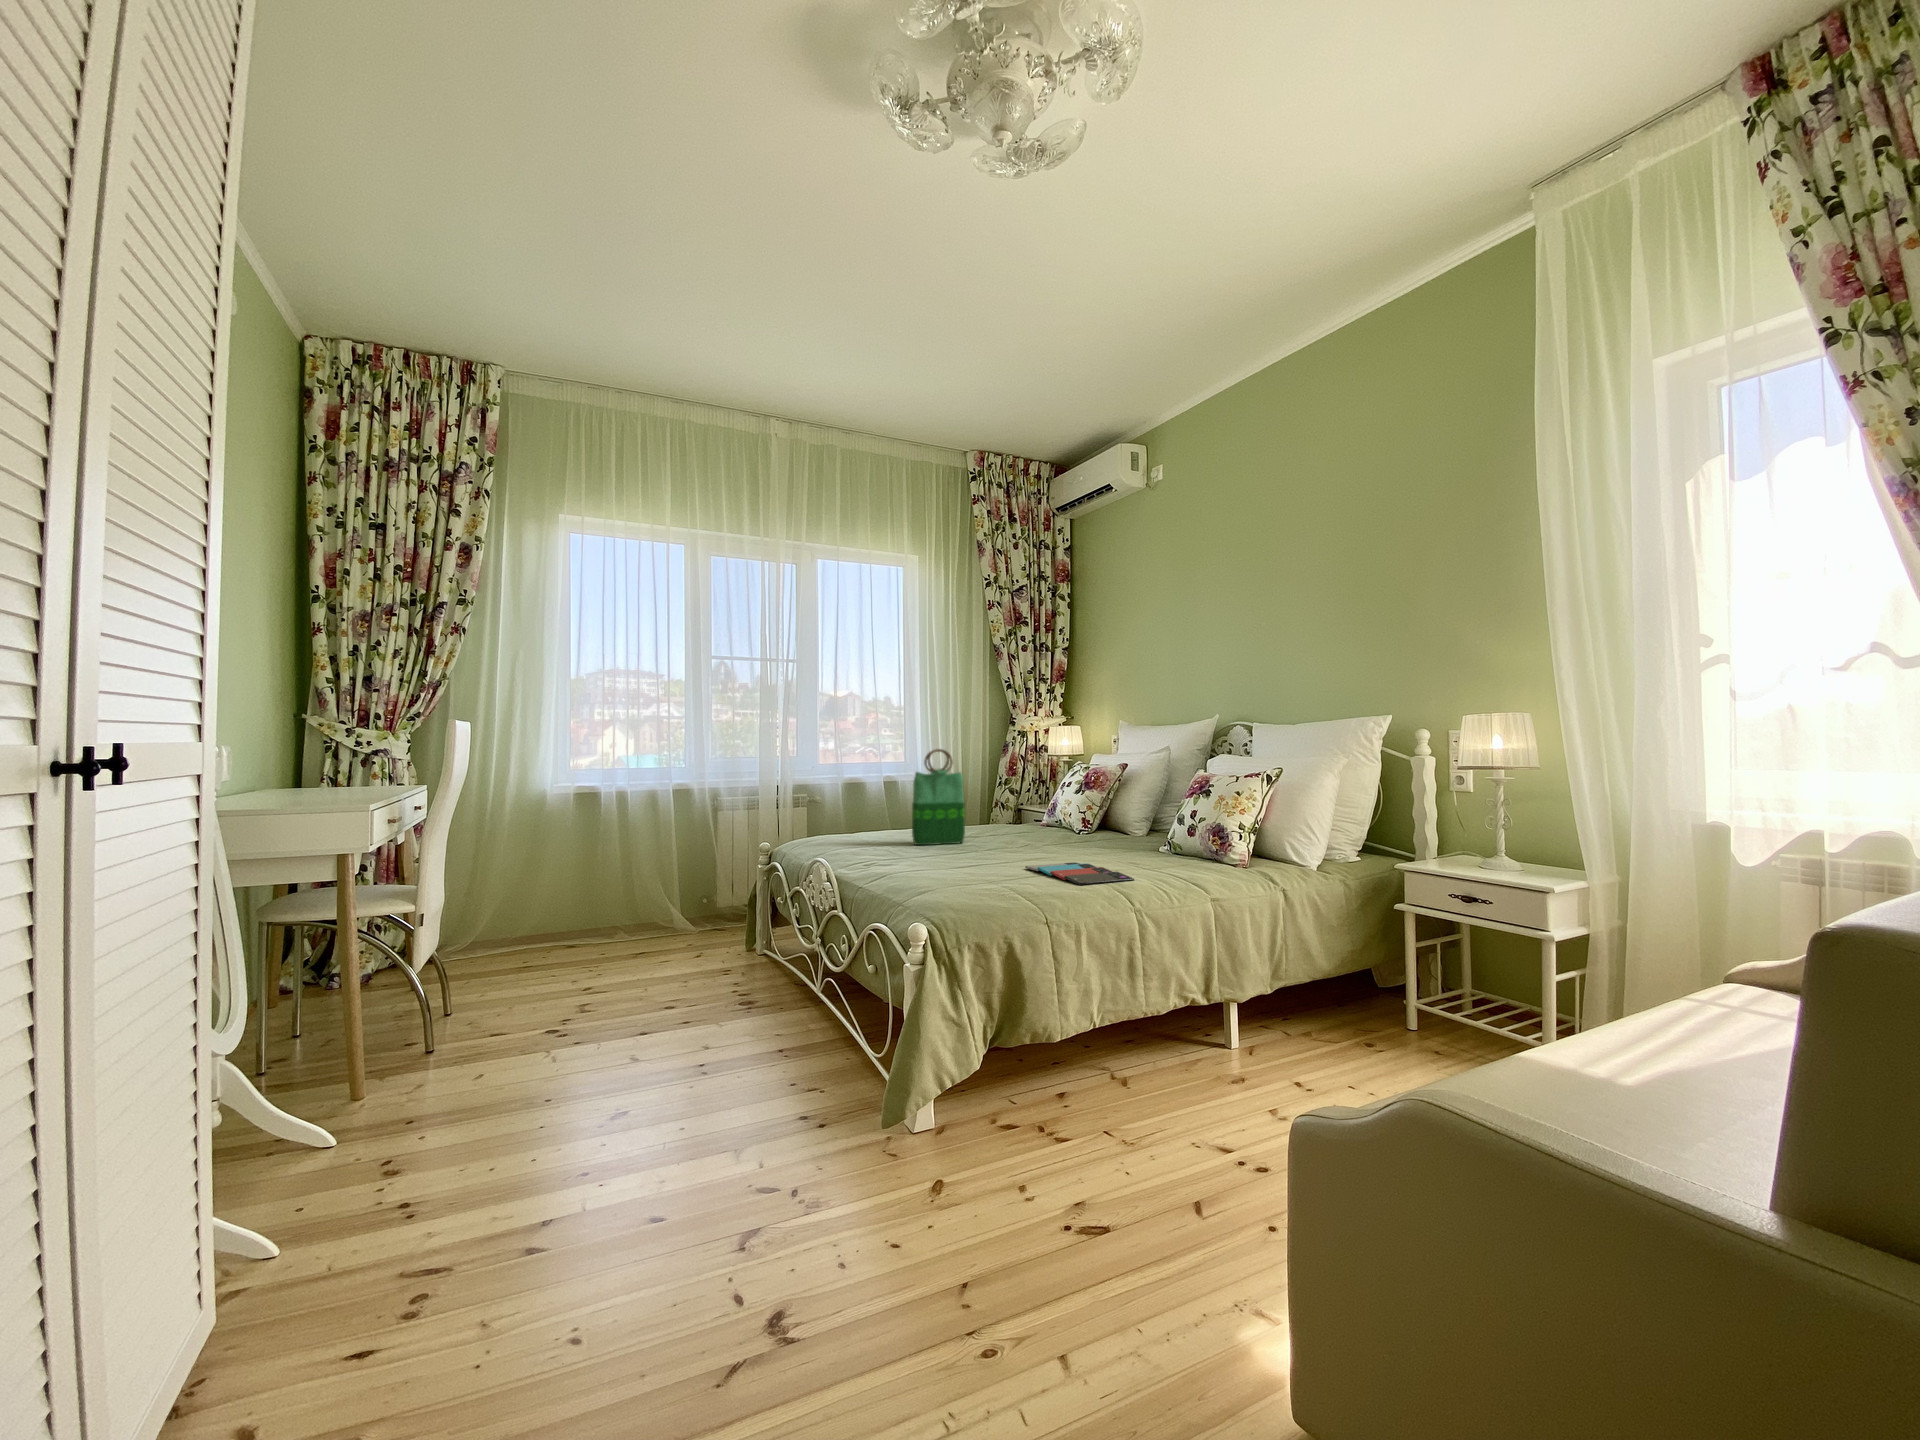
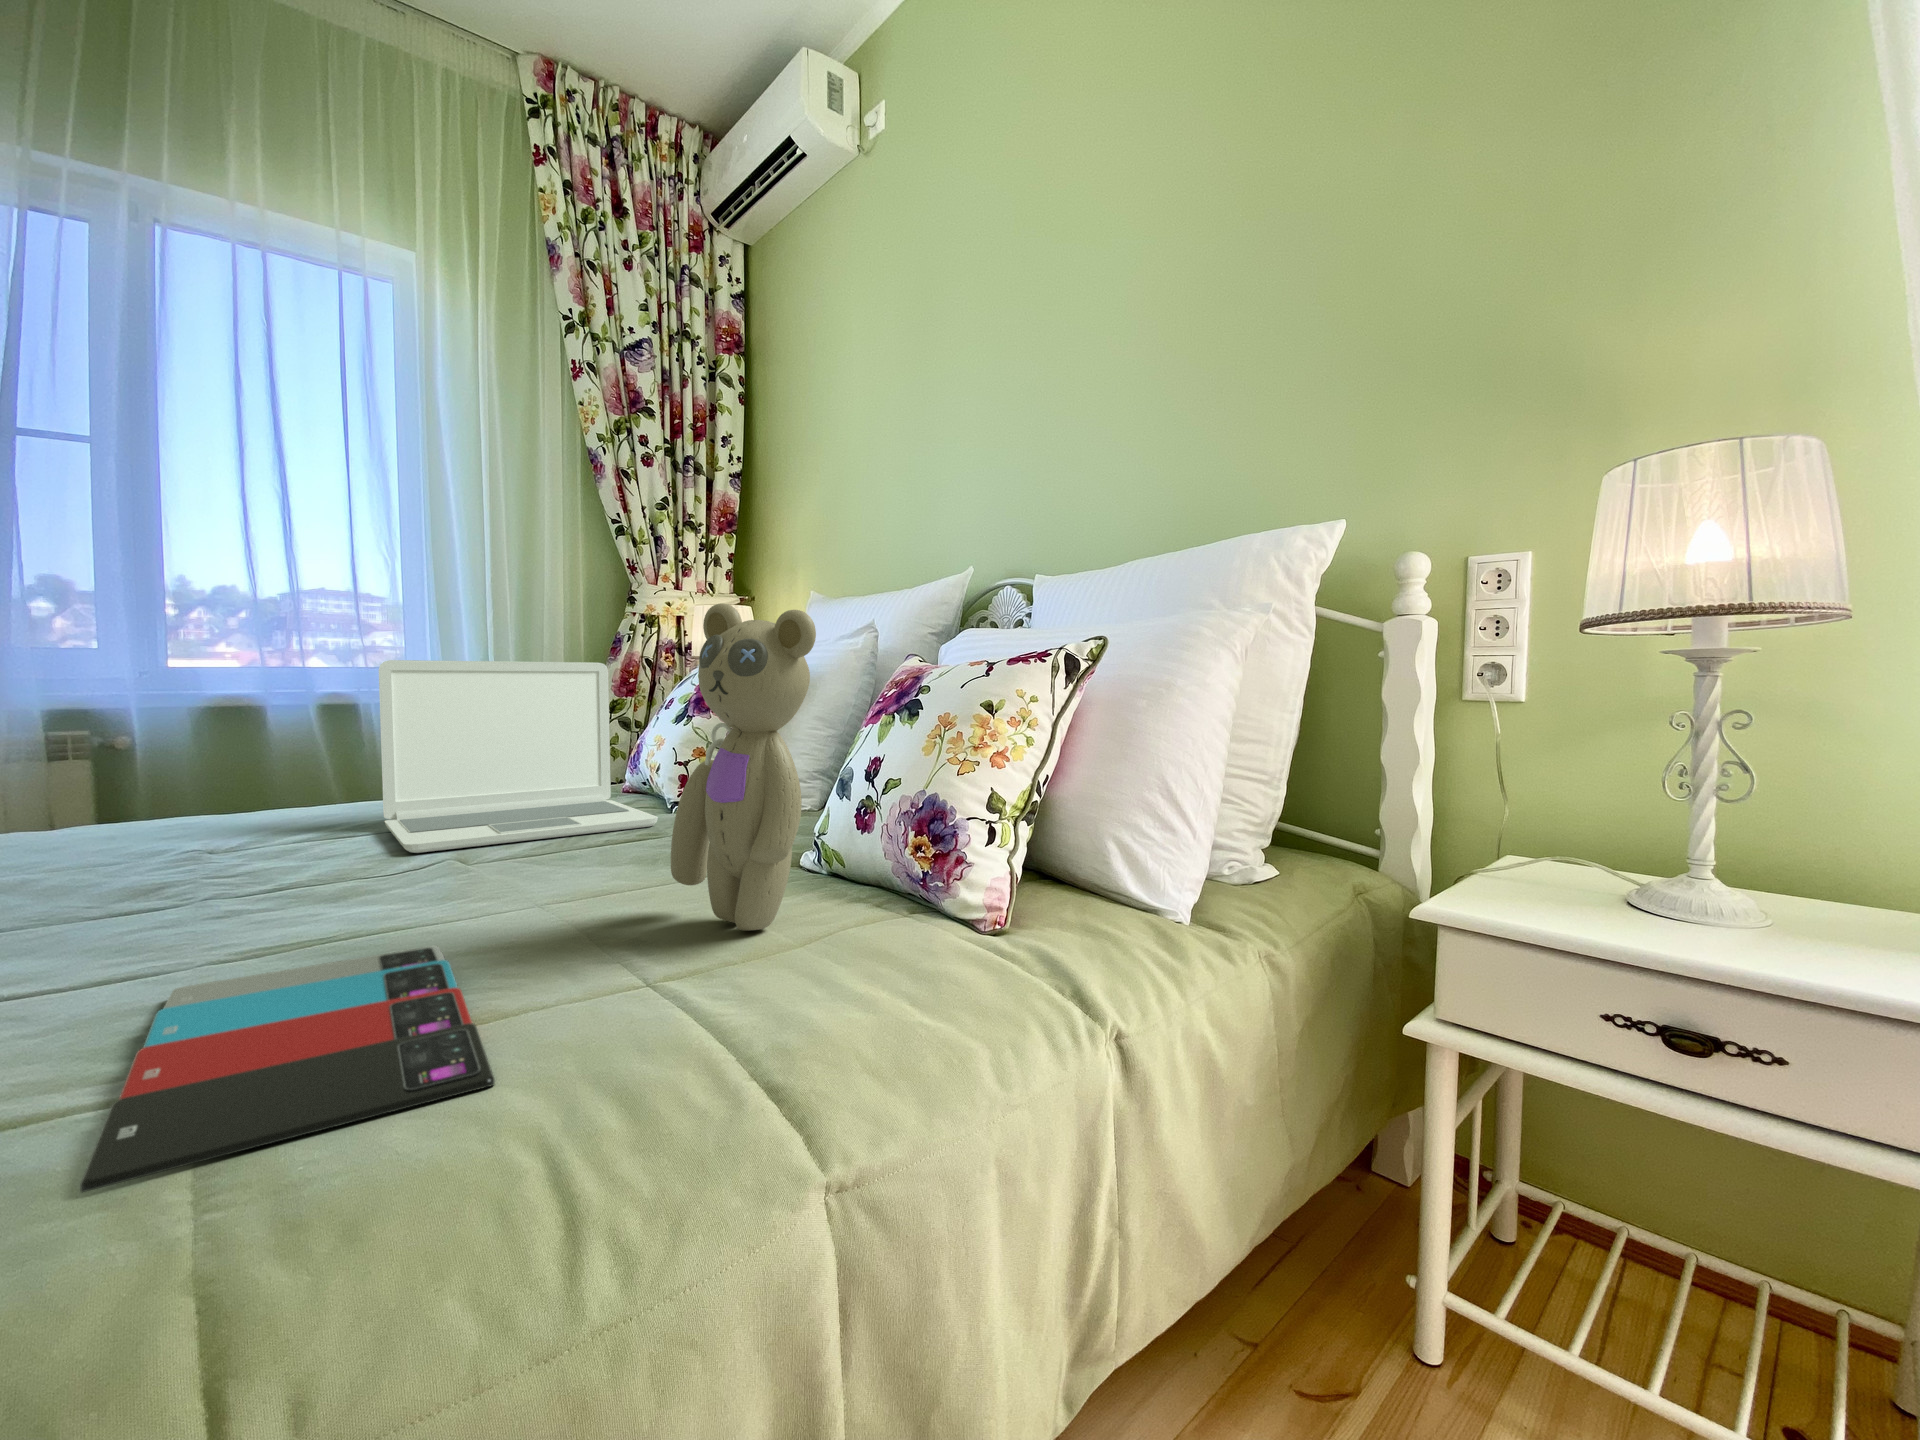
tote bag: present [912,749,965,845] -> none [131,600,322,865]
teddy bear: none [1132,761,1186,864] -> present [671,603,816,930]
laptop: none [972,767,1083,845] -> present [379,660,658,853]

